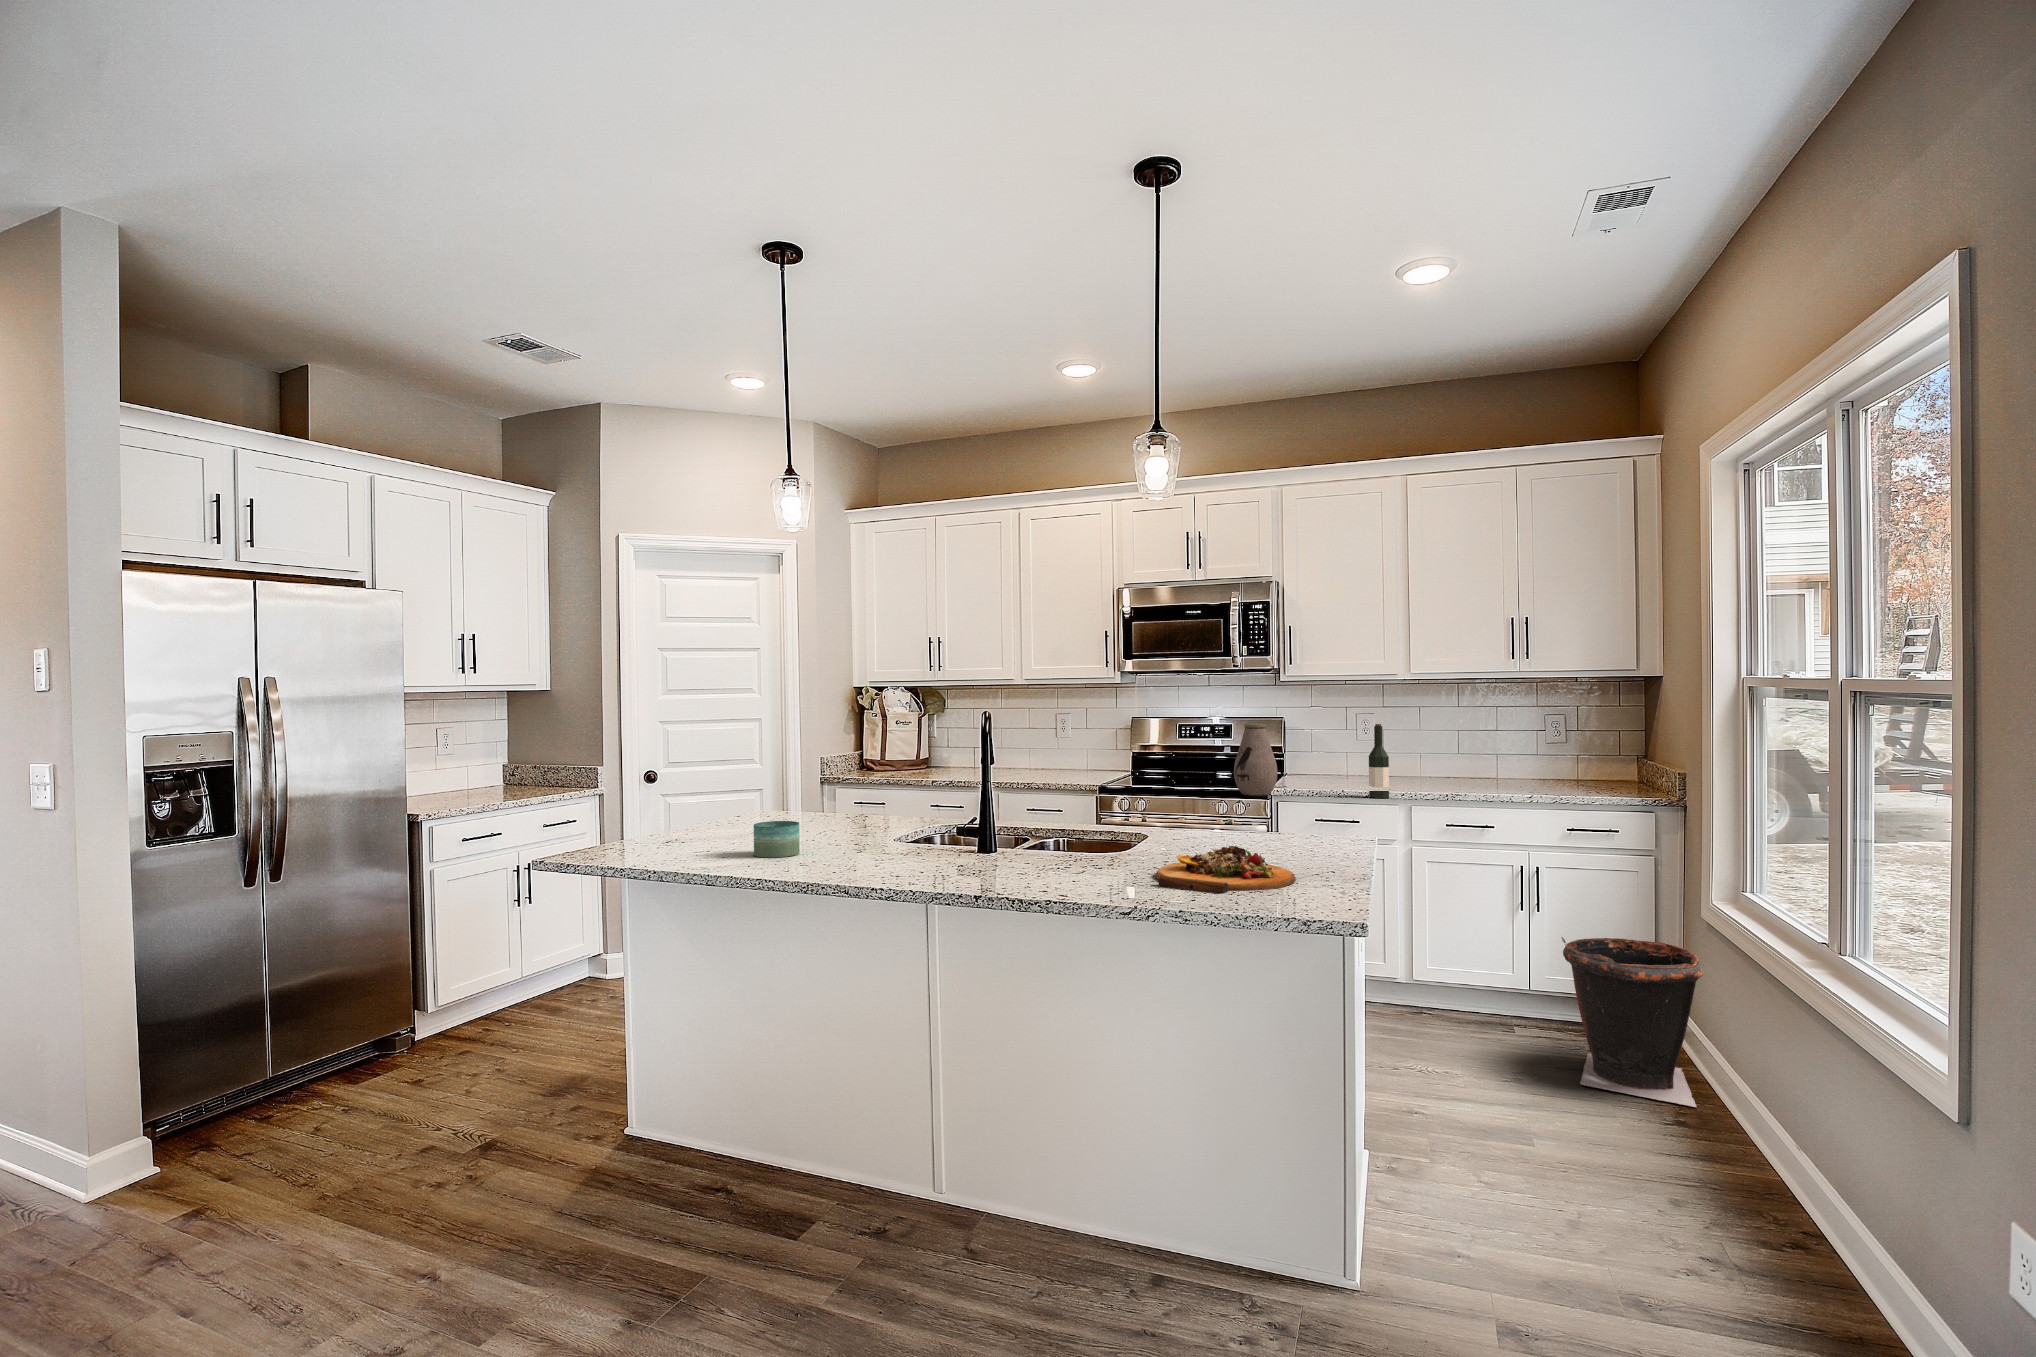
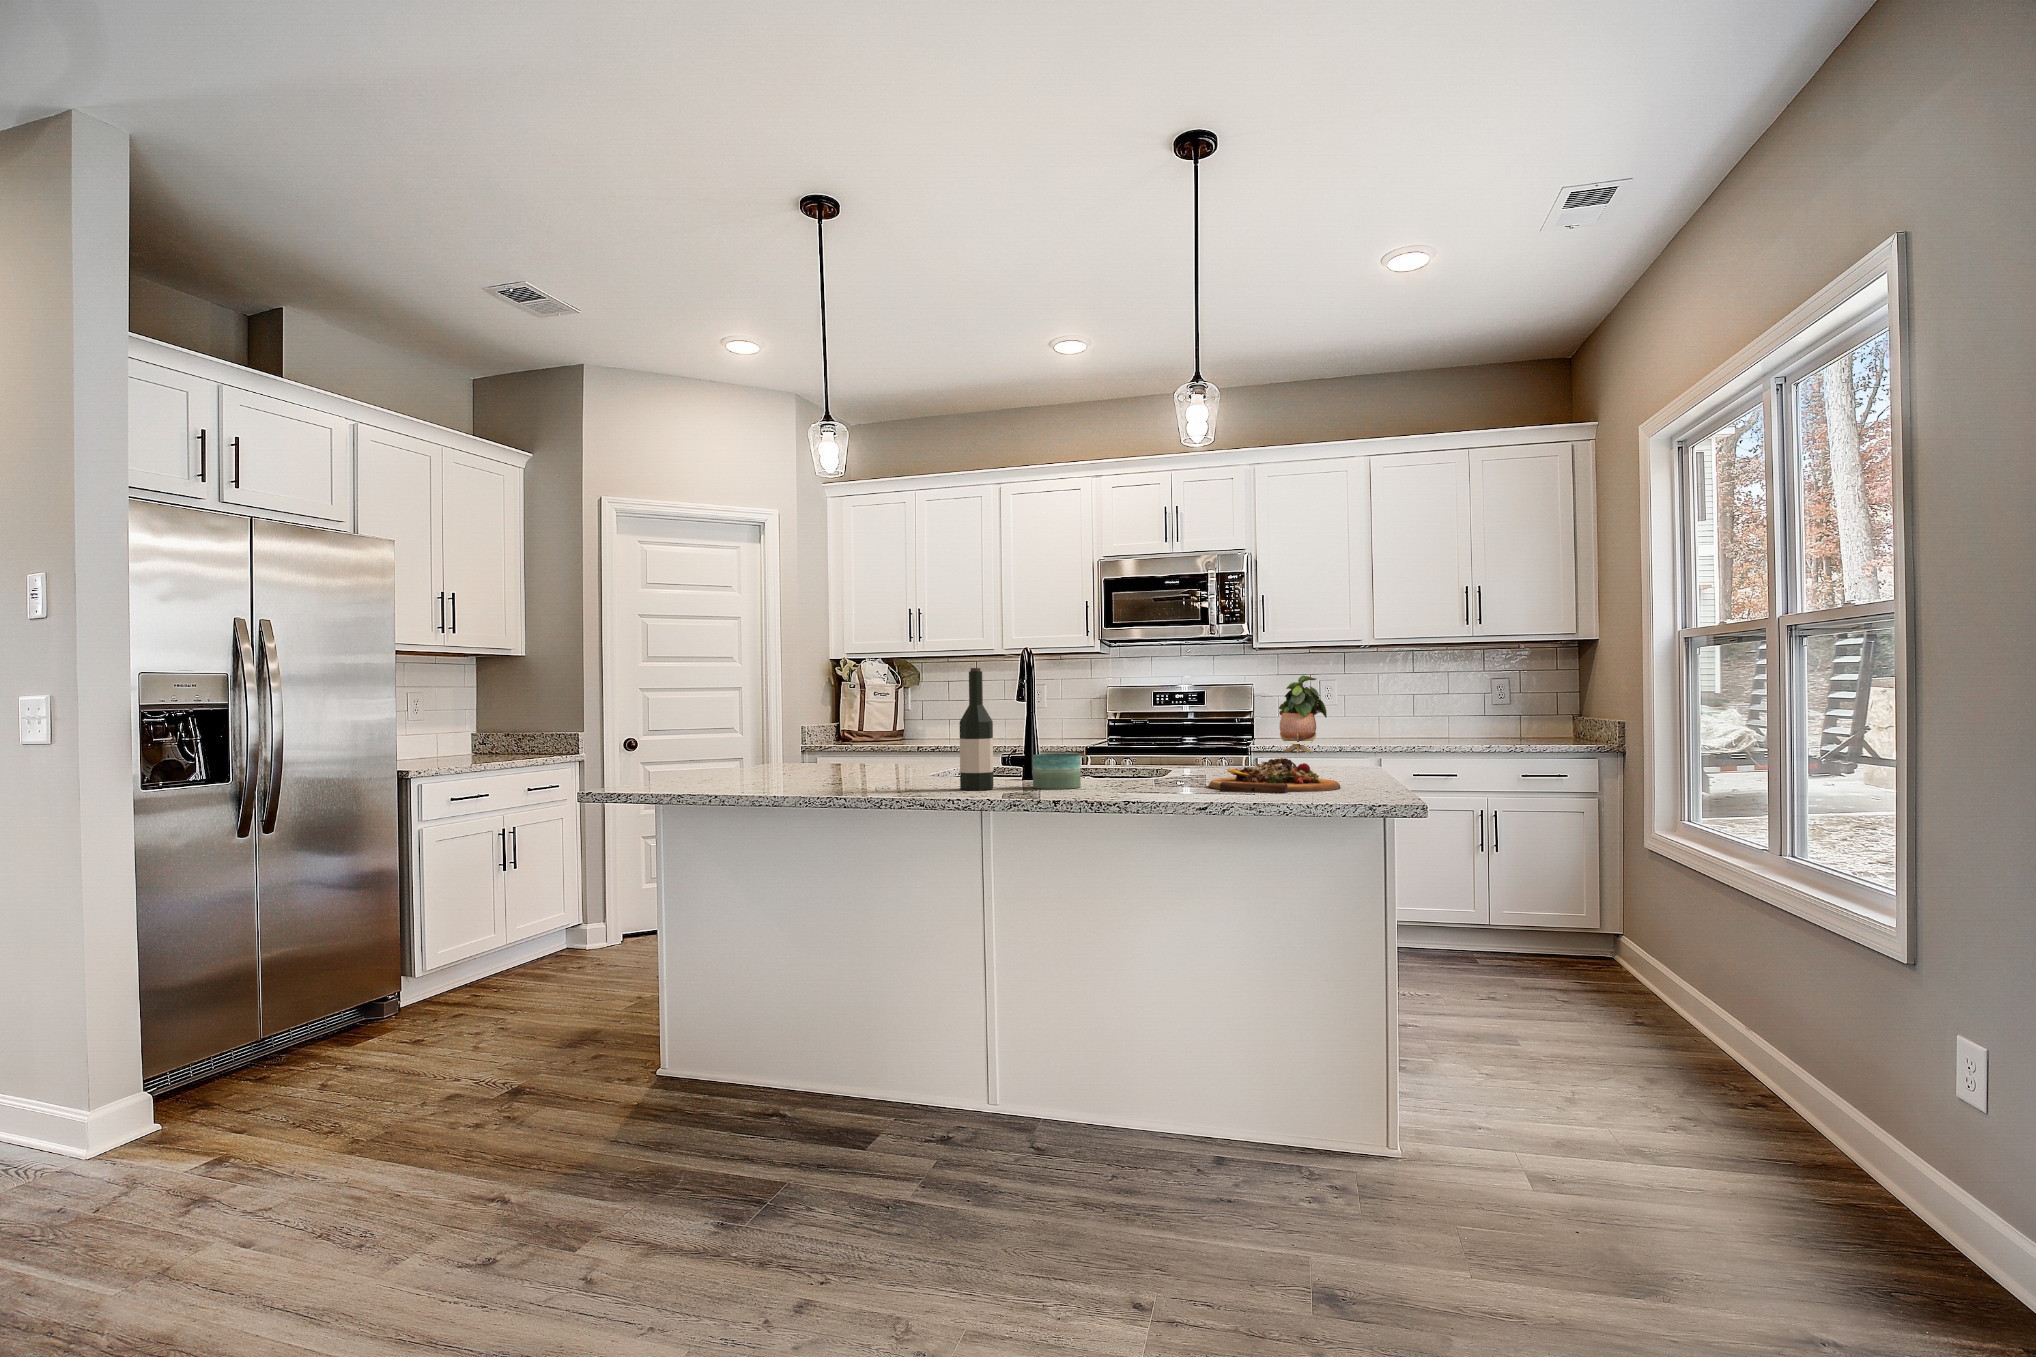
potted plant: none [1310,711,1360,794] -> present [1279,675,1327,753]
vase: present [1234,724,1277,797] -> none [1212,686,1253,754]
wine bottle: present [1369,724,1389,798] -> present [960,668,993,790]
candle: present [754,821,800,857] -> present [1033,754,1081,789]
waste bin: present [1562,937,1703,1107] -> none [1528,868,1655,1014]

